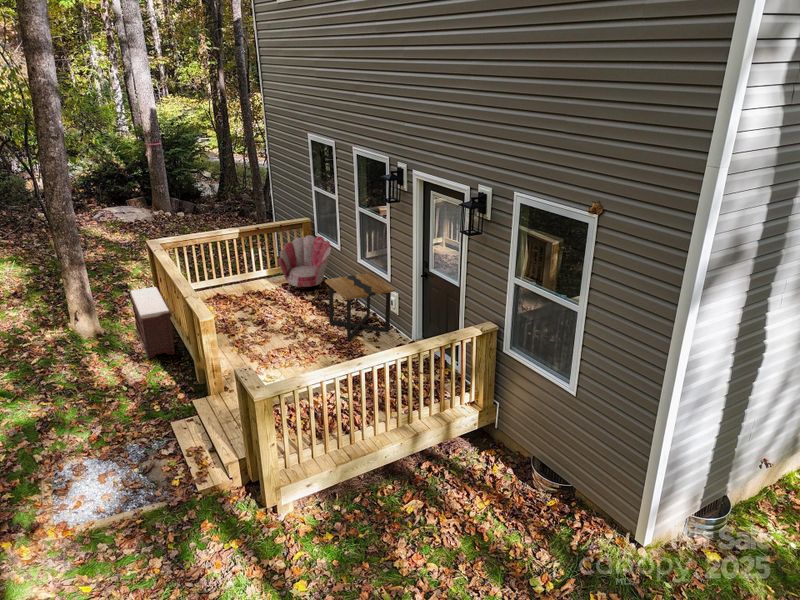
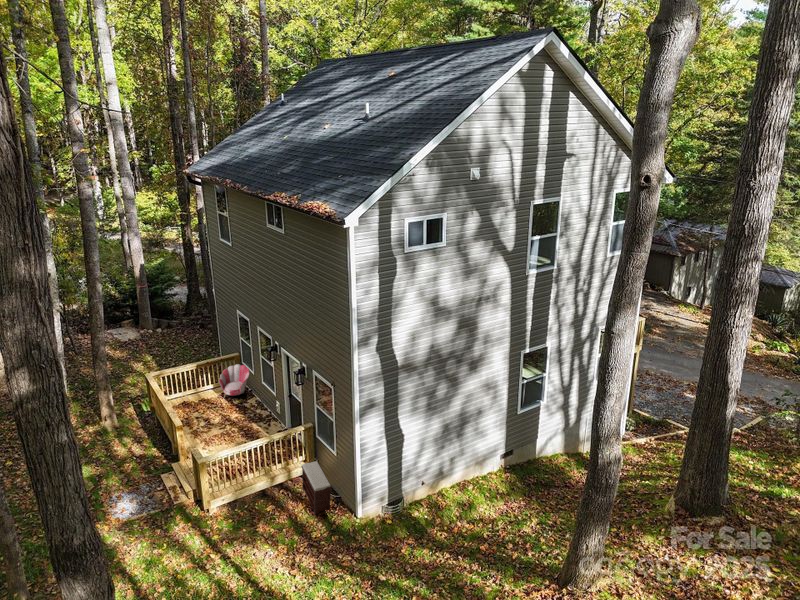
side table: present [325,273,395,341] -> none [242,390,278,429]
bench: present [130,287,175,360] -> present [301,461,332,515]

